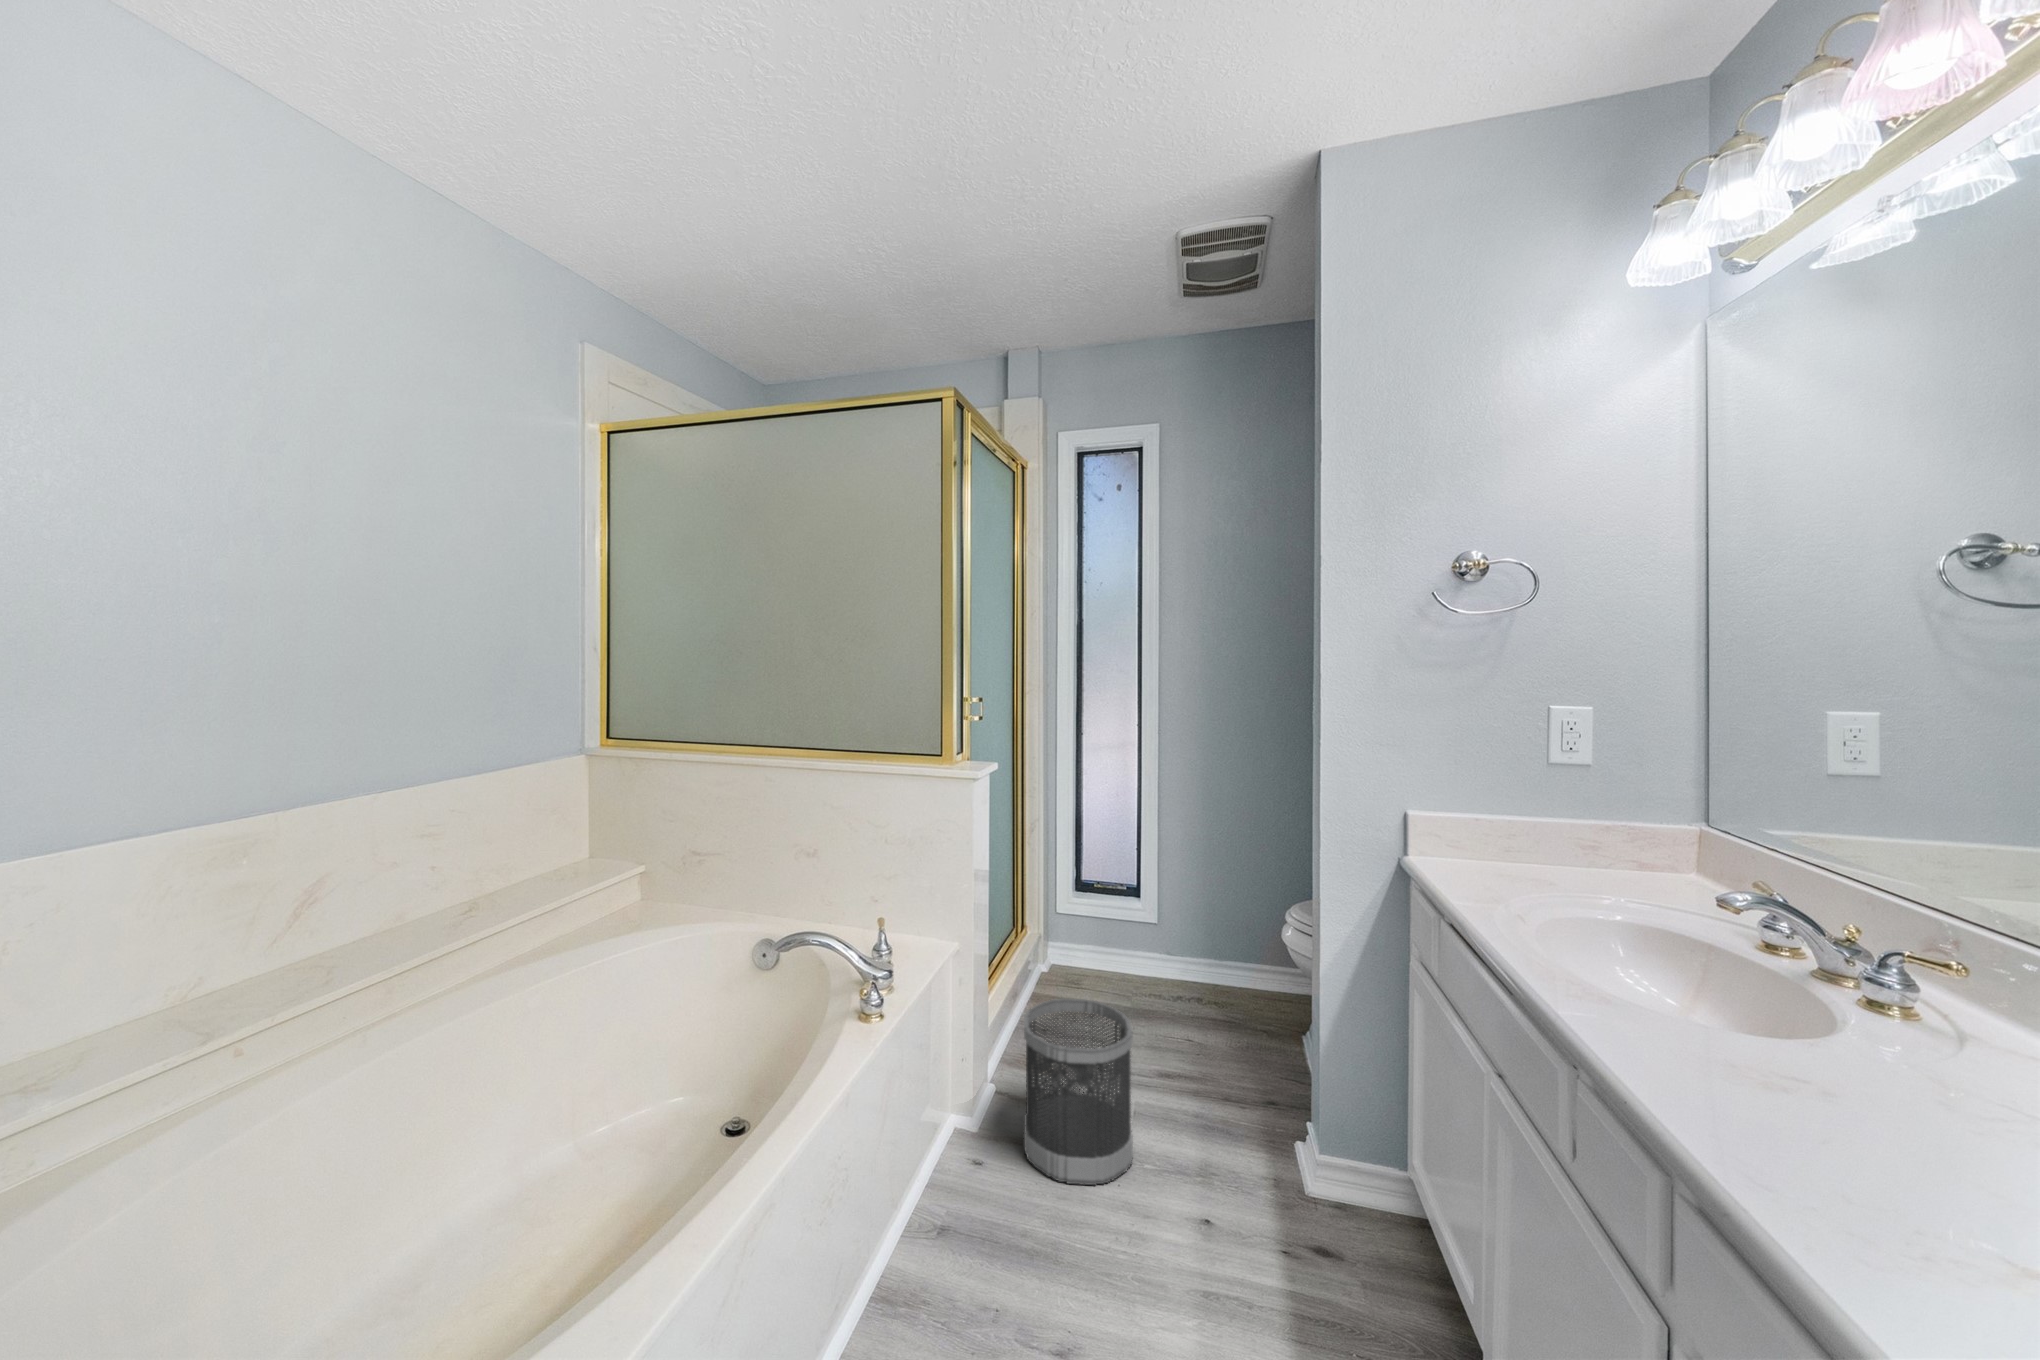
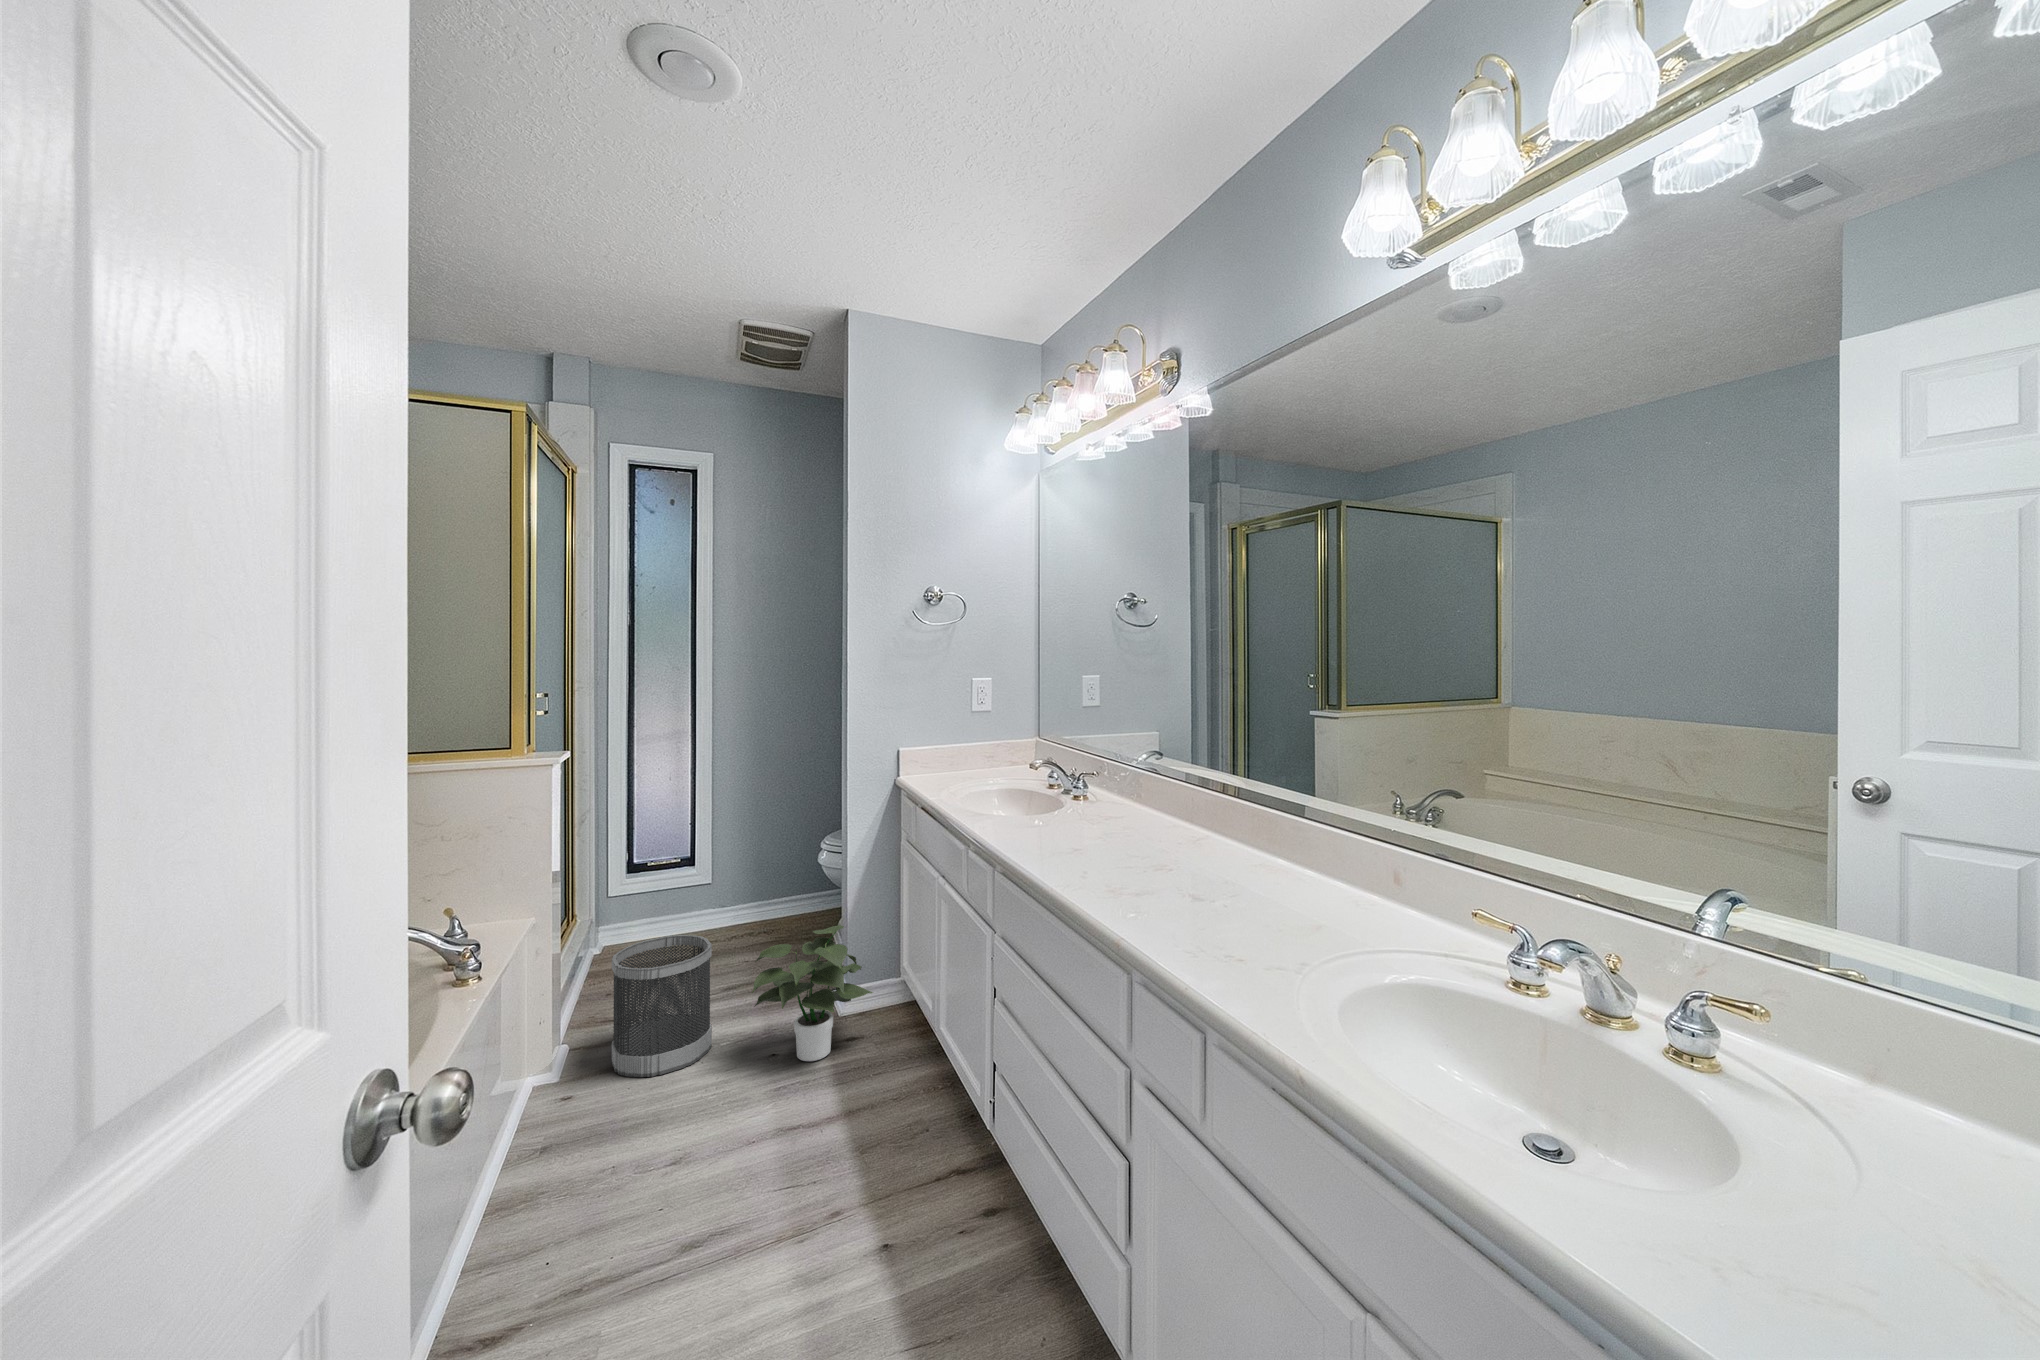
potted plant: none [1174,1062,1357,1264] -> present [752,925,873,1061]

